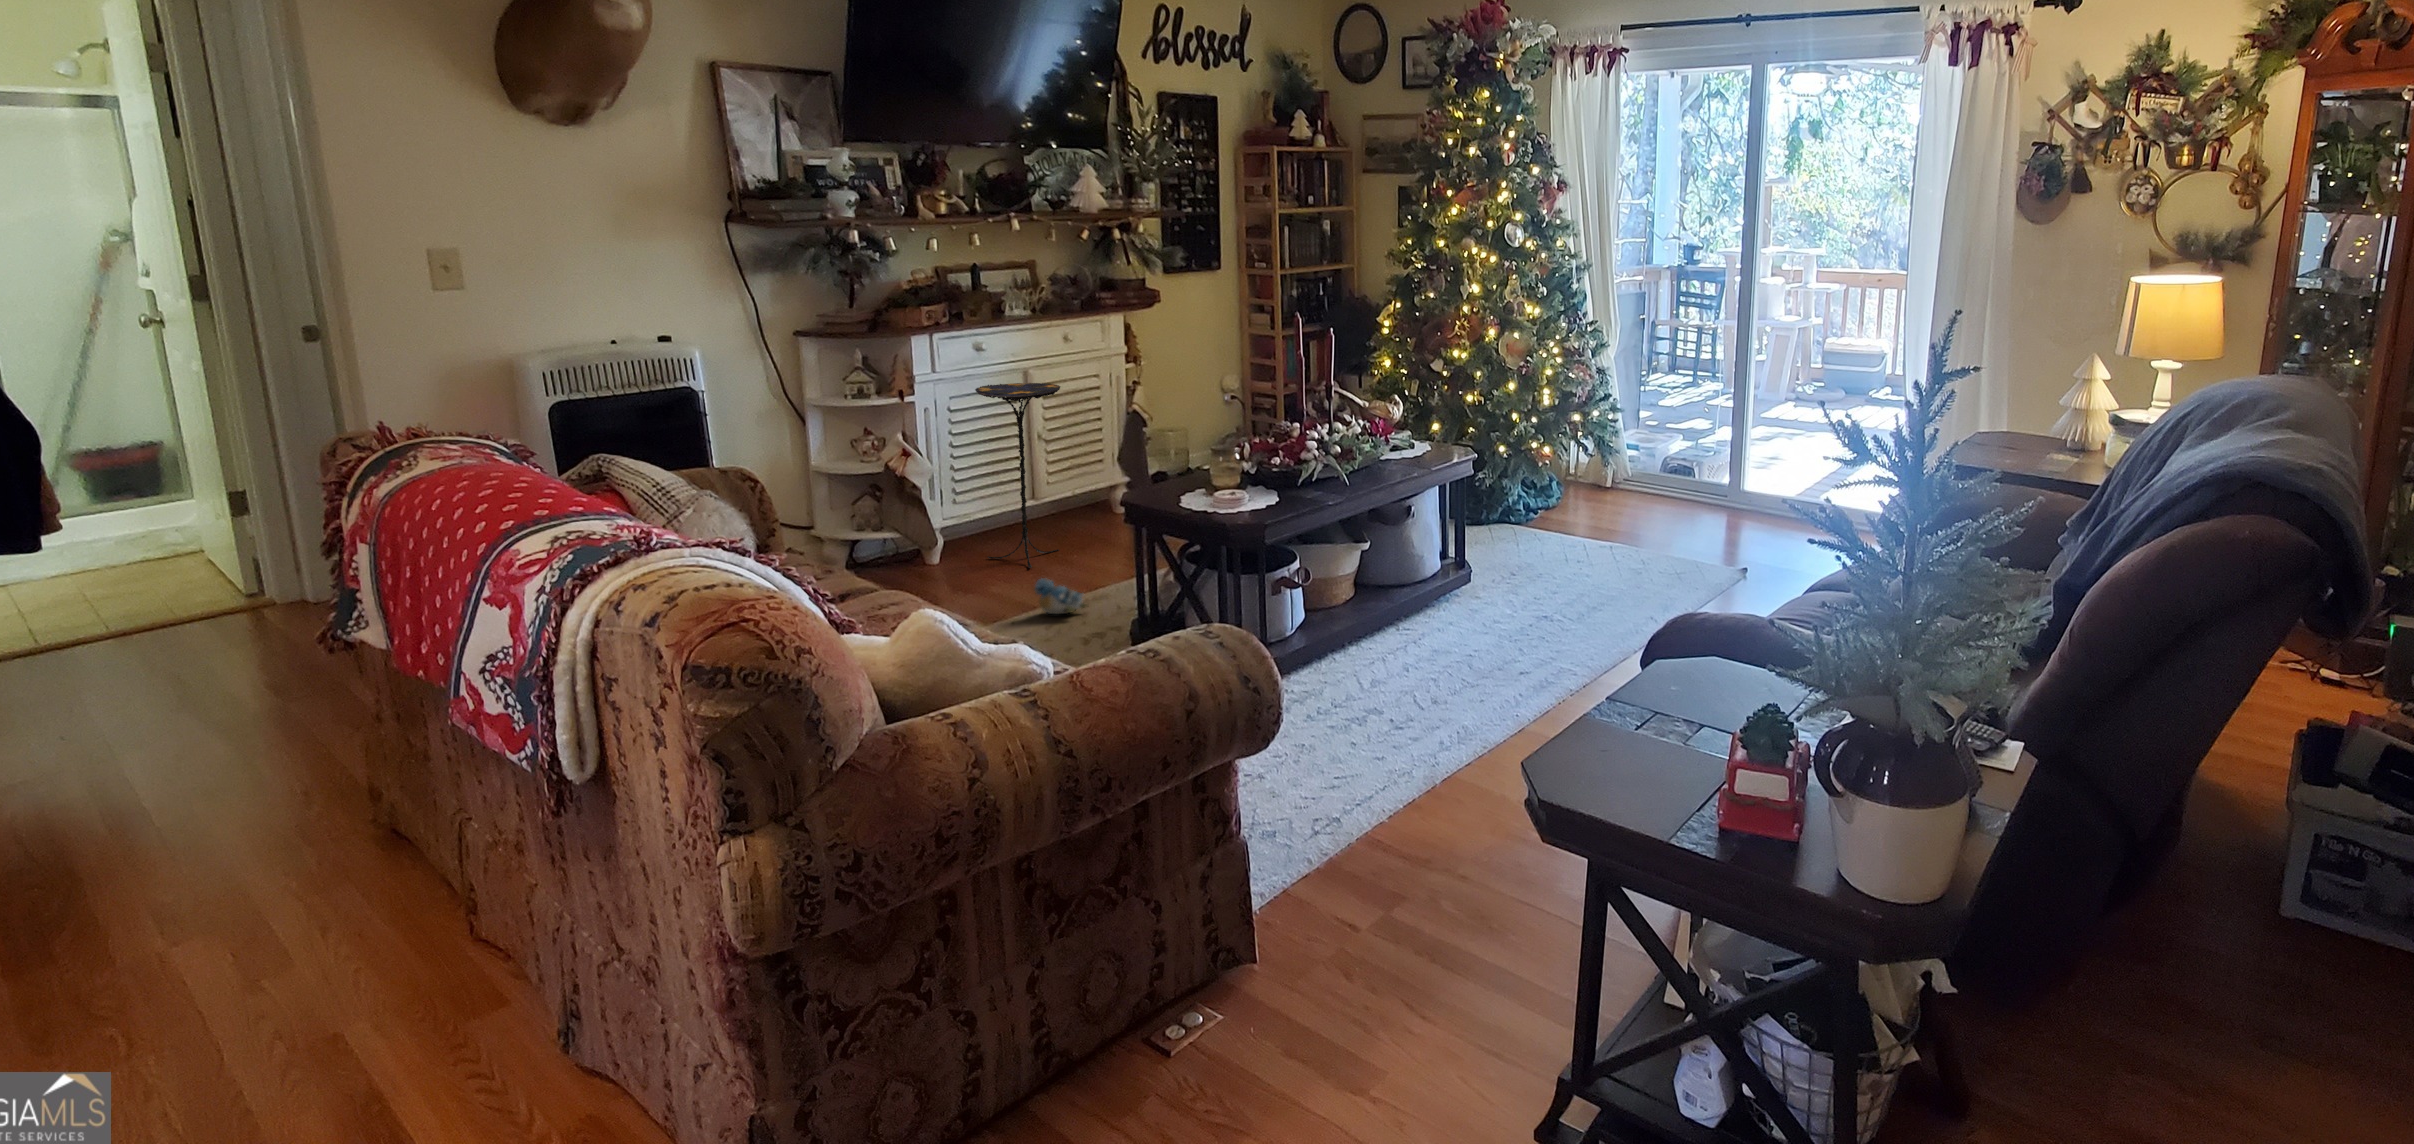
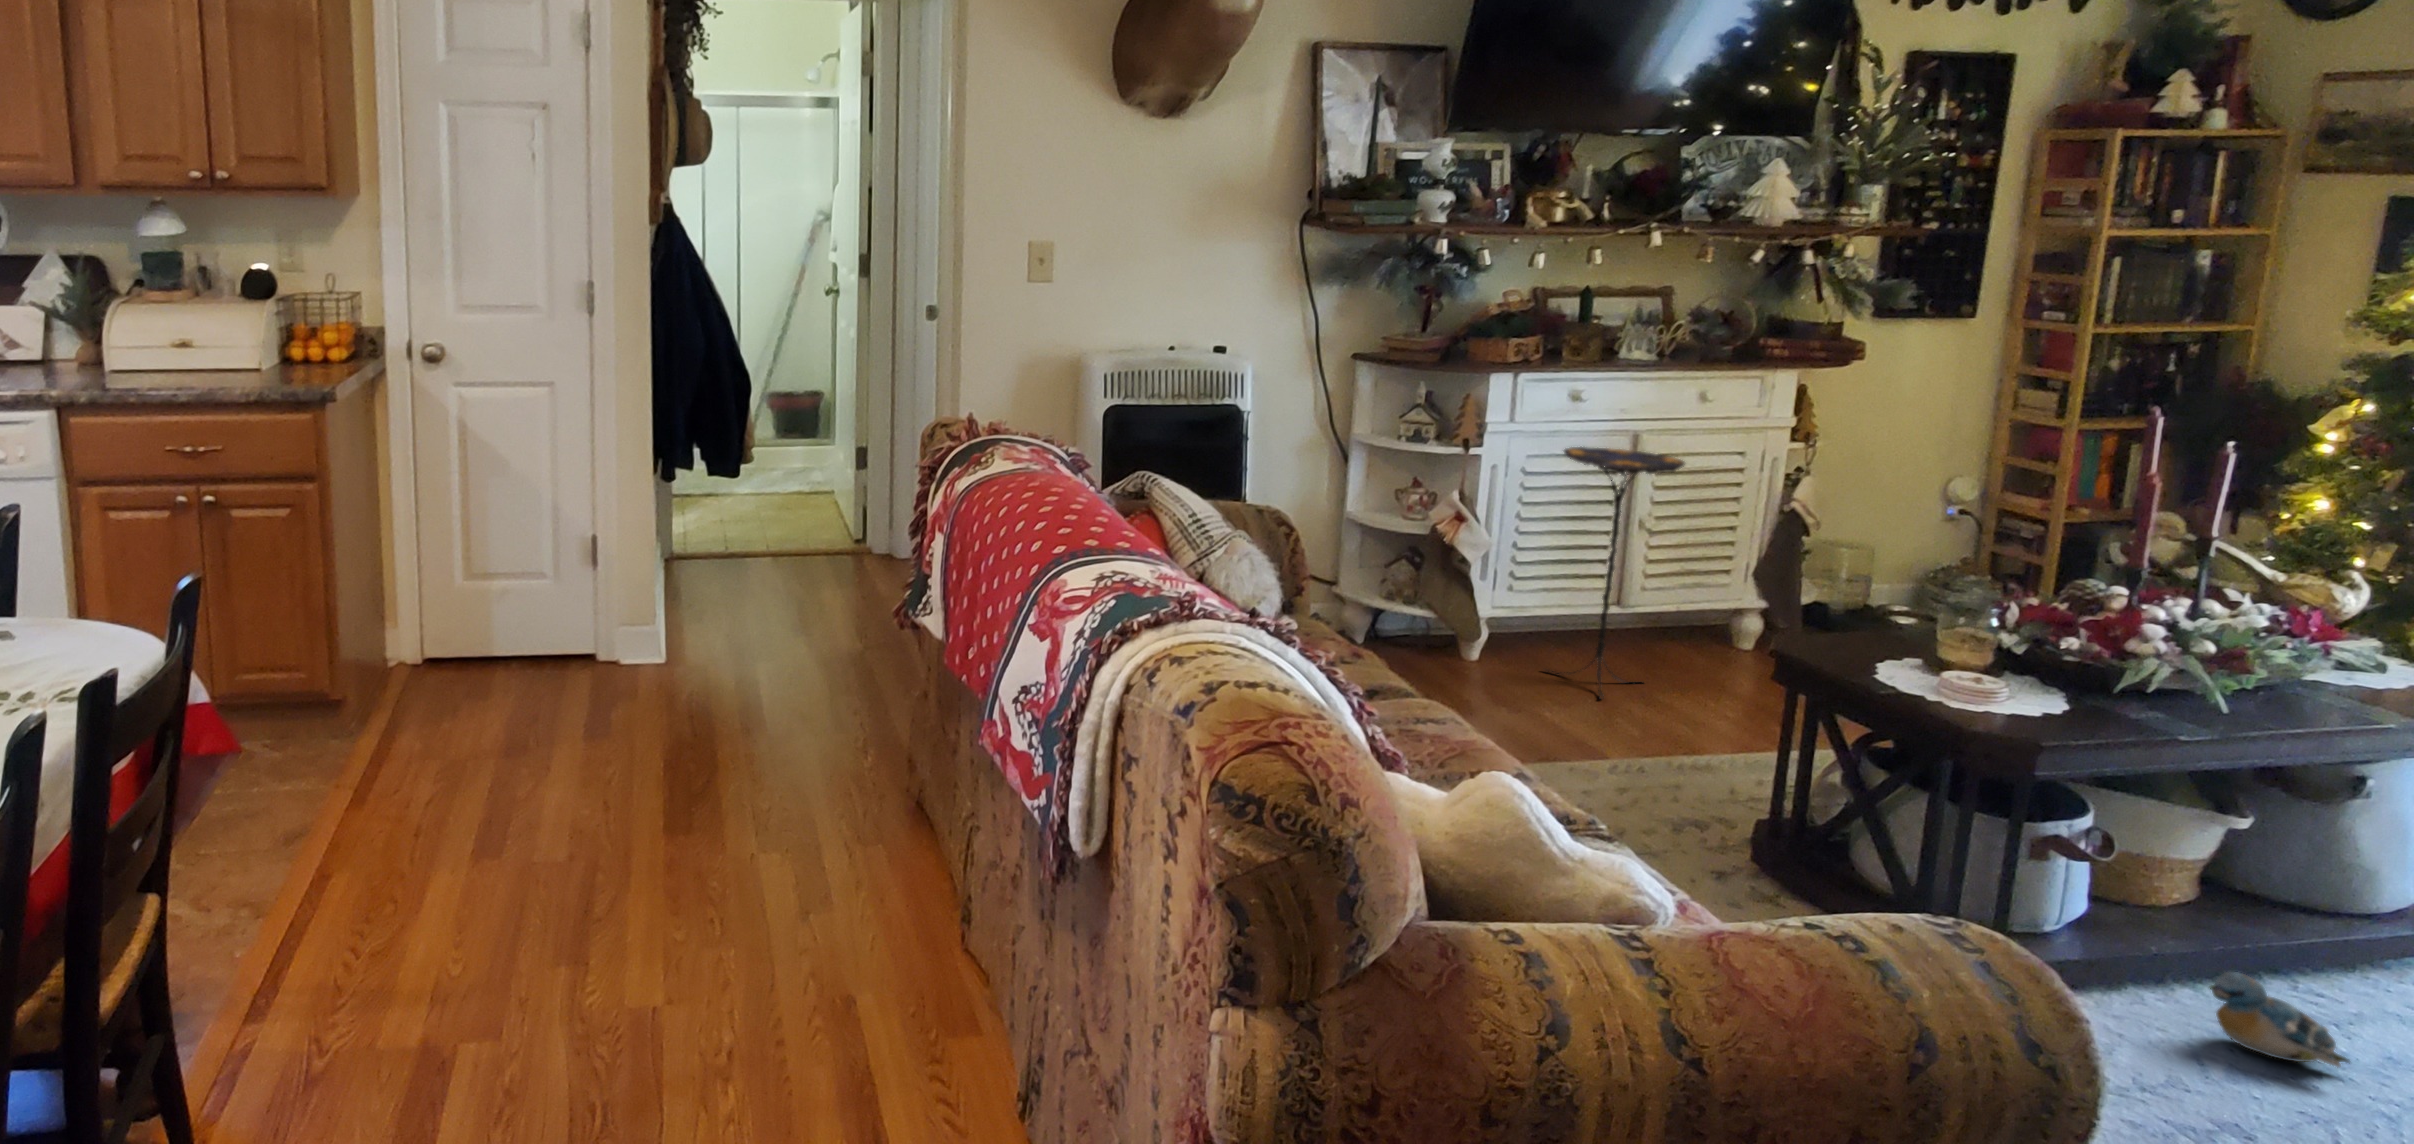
plush toy: present [1034,578,1087,614] -> present [2210,972,2349,1067]

